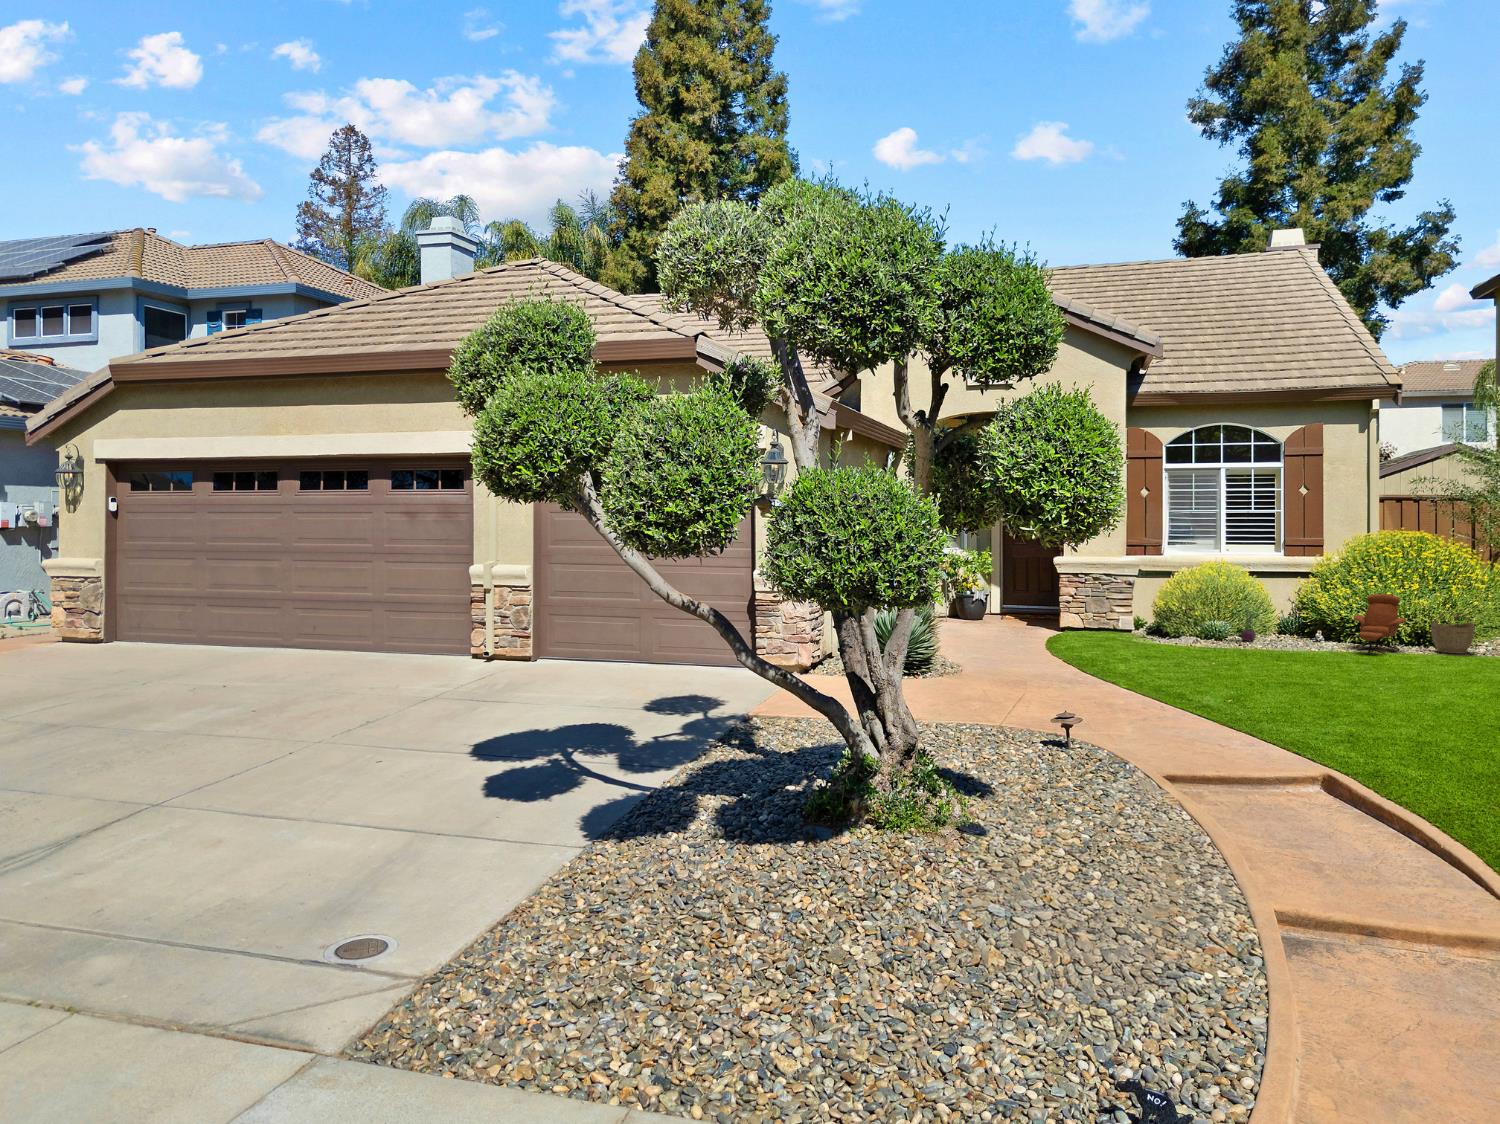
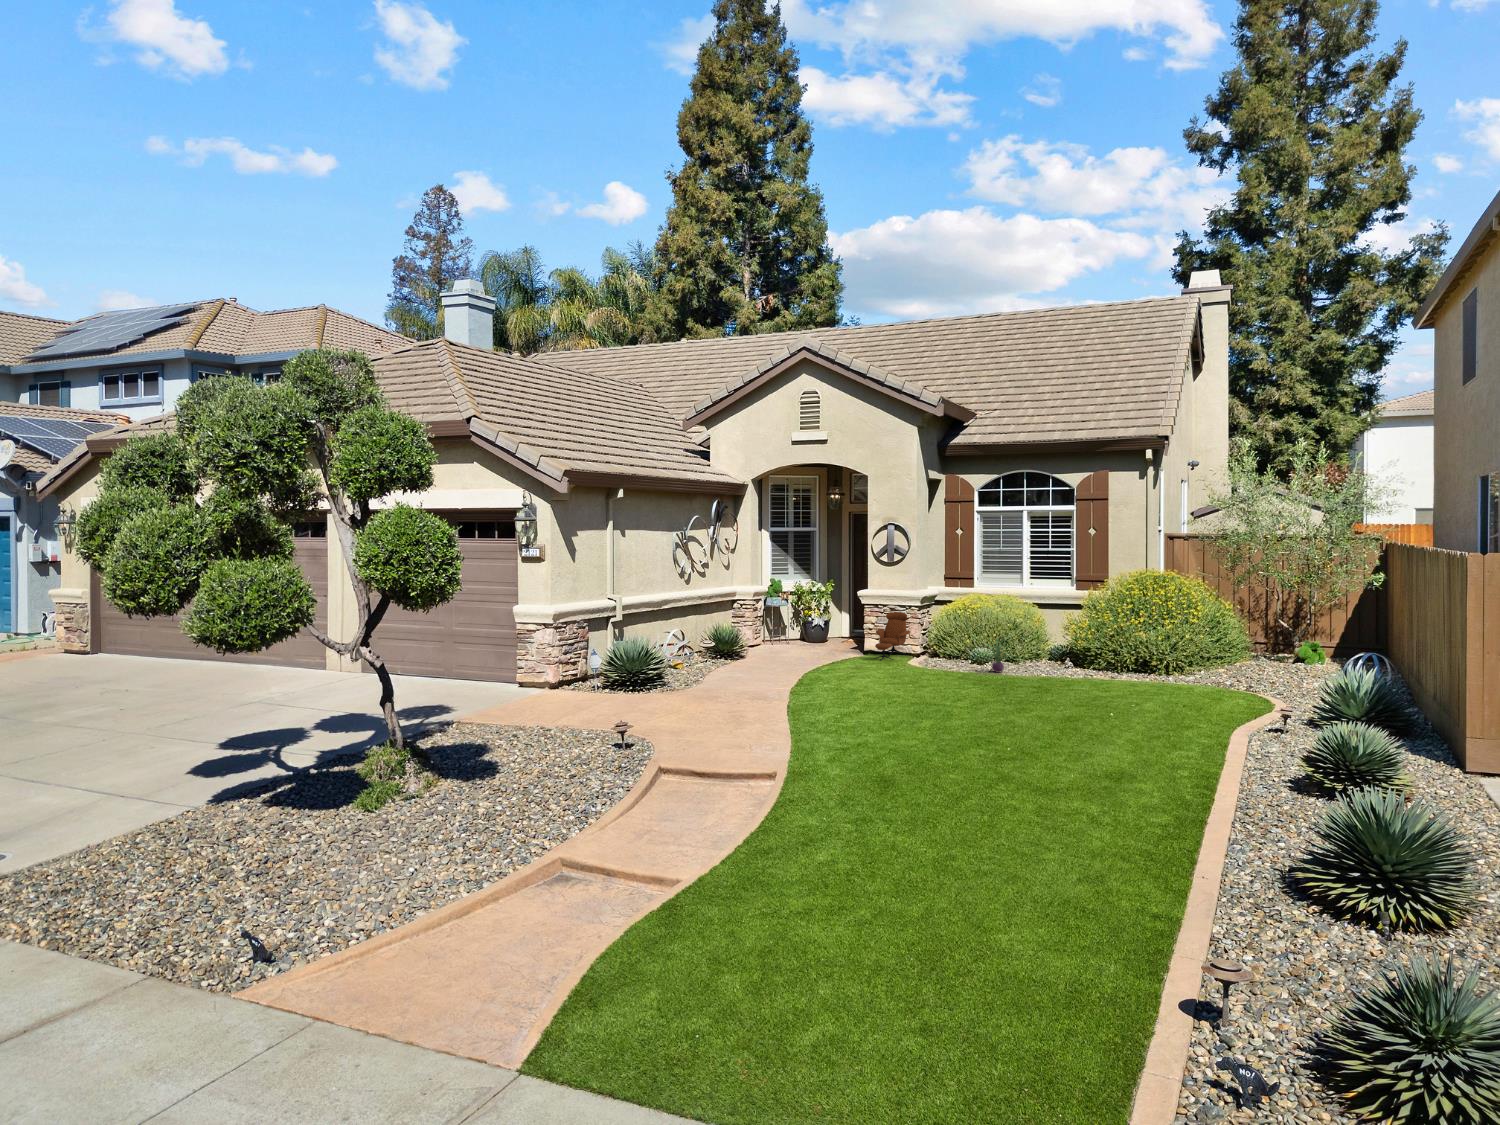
lounge chair: present [1353,594,1406,655] -> present [874,612,910,660]
woven basket: present [1431,615,1475,654] -> none [1143,650,1179,690]

